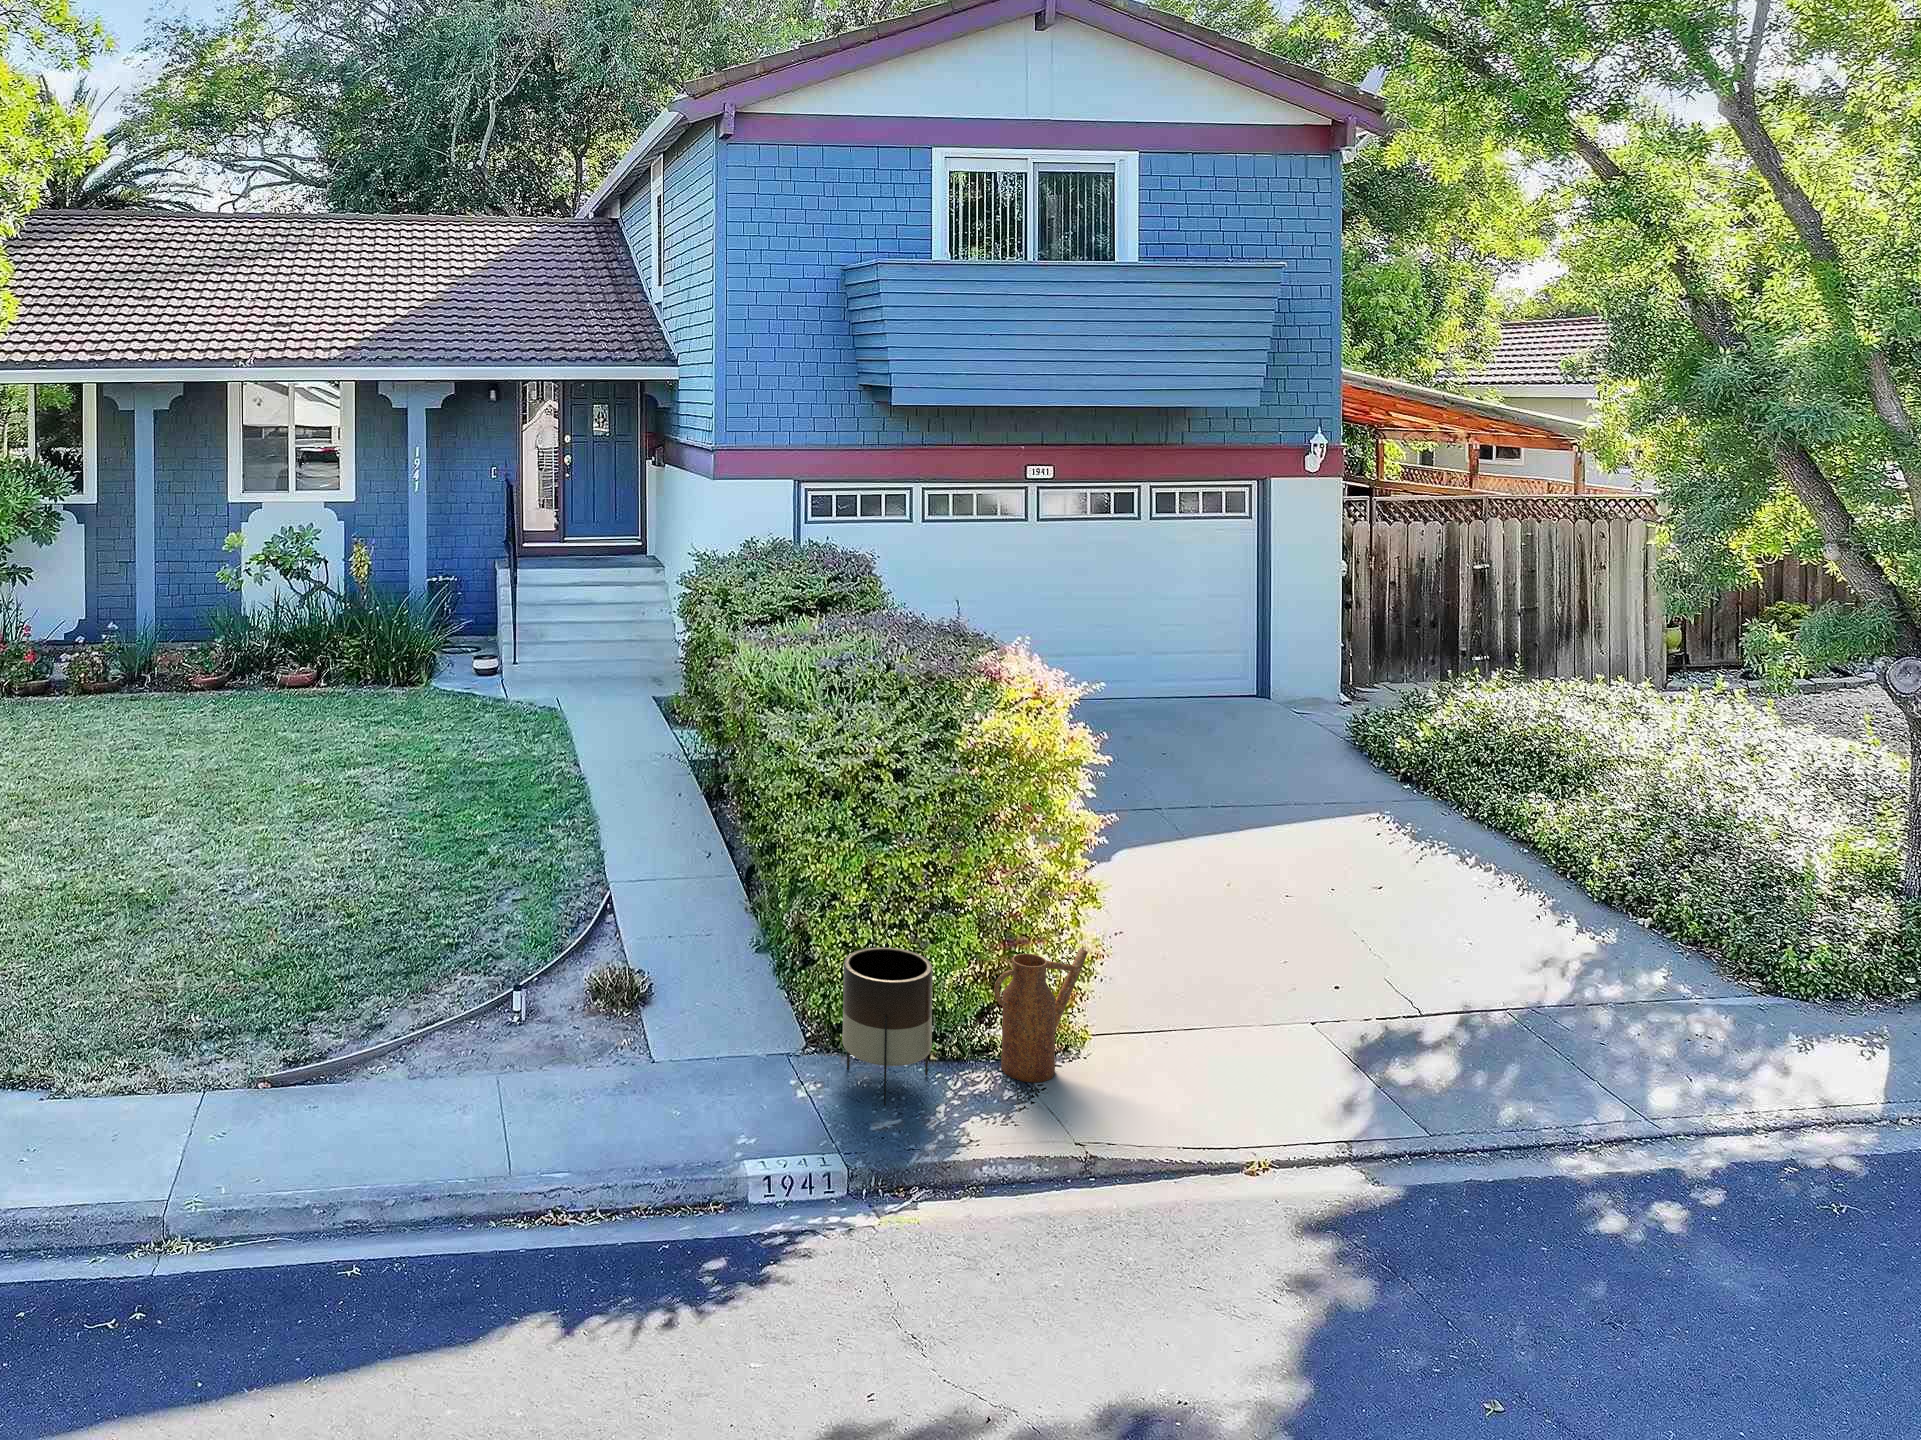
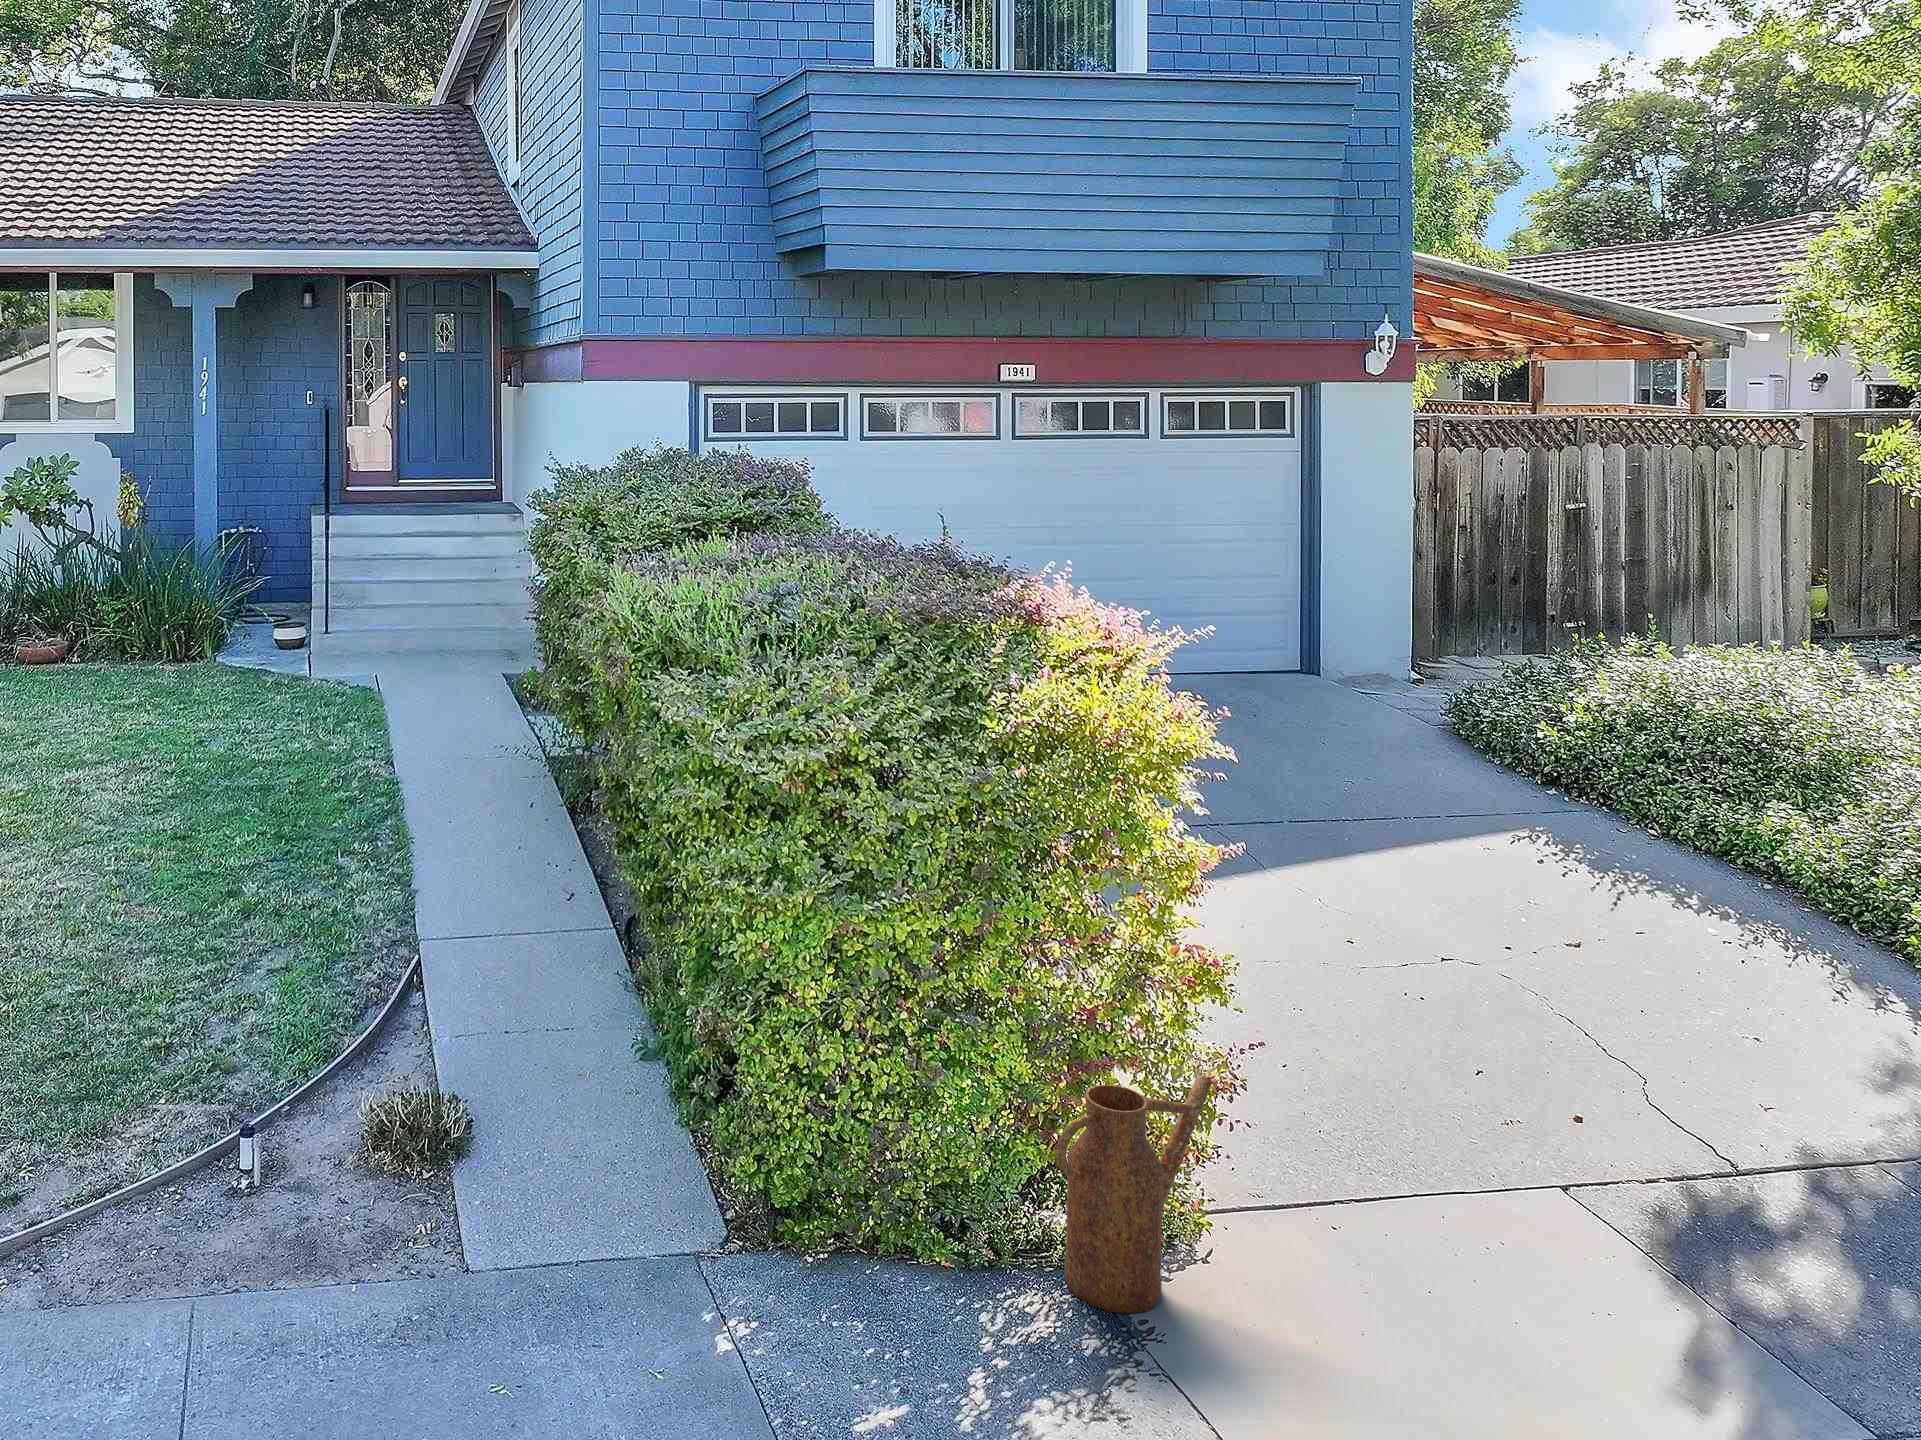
planter: present [842,947,932,1106] -> none [793,1076,953,1369]

